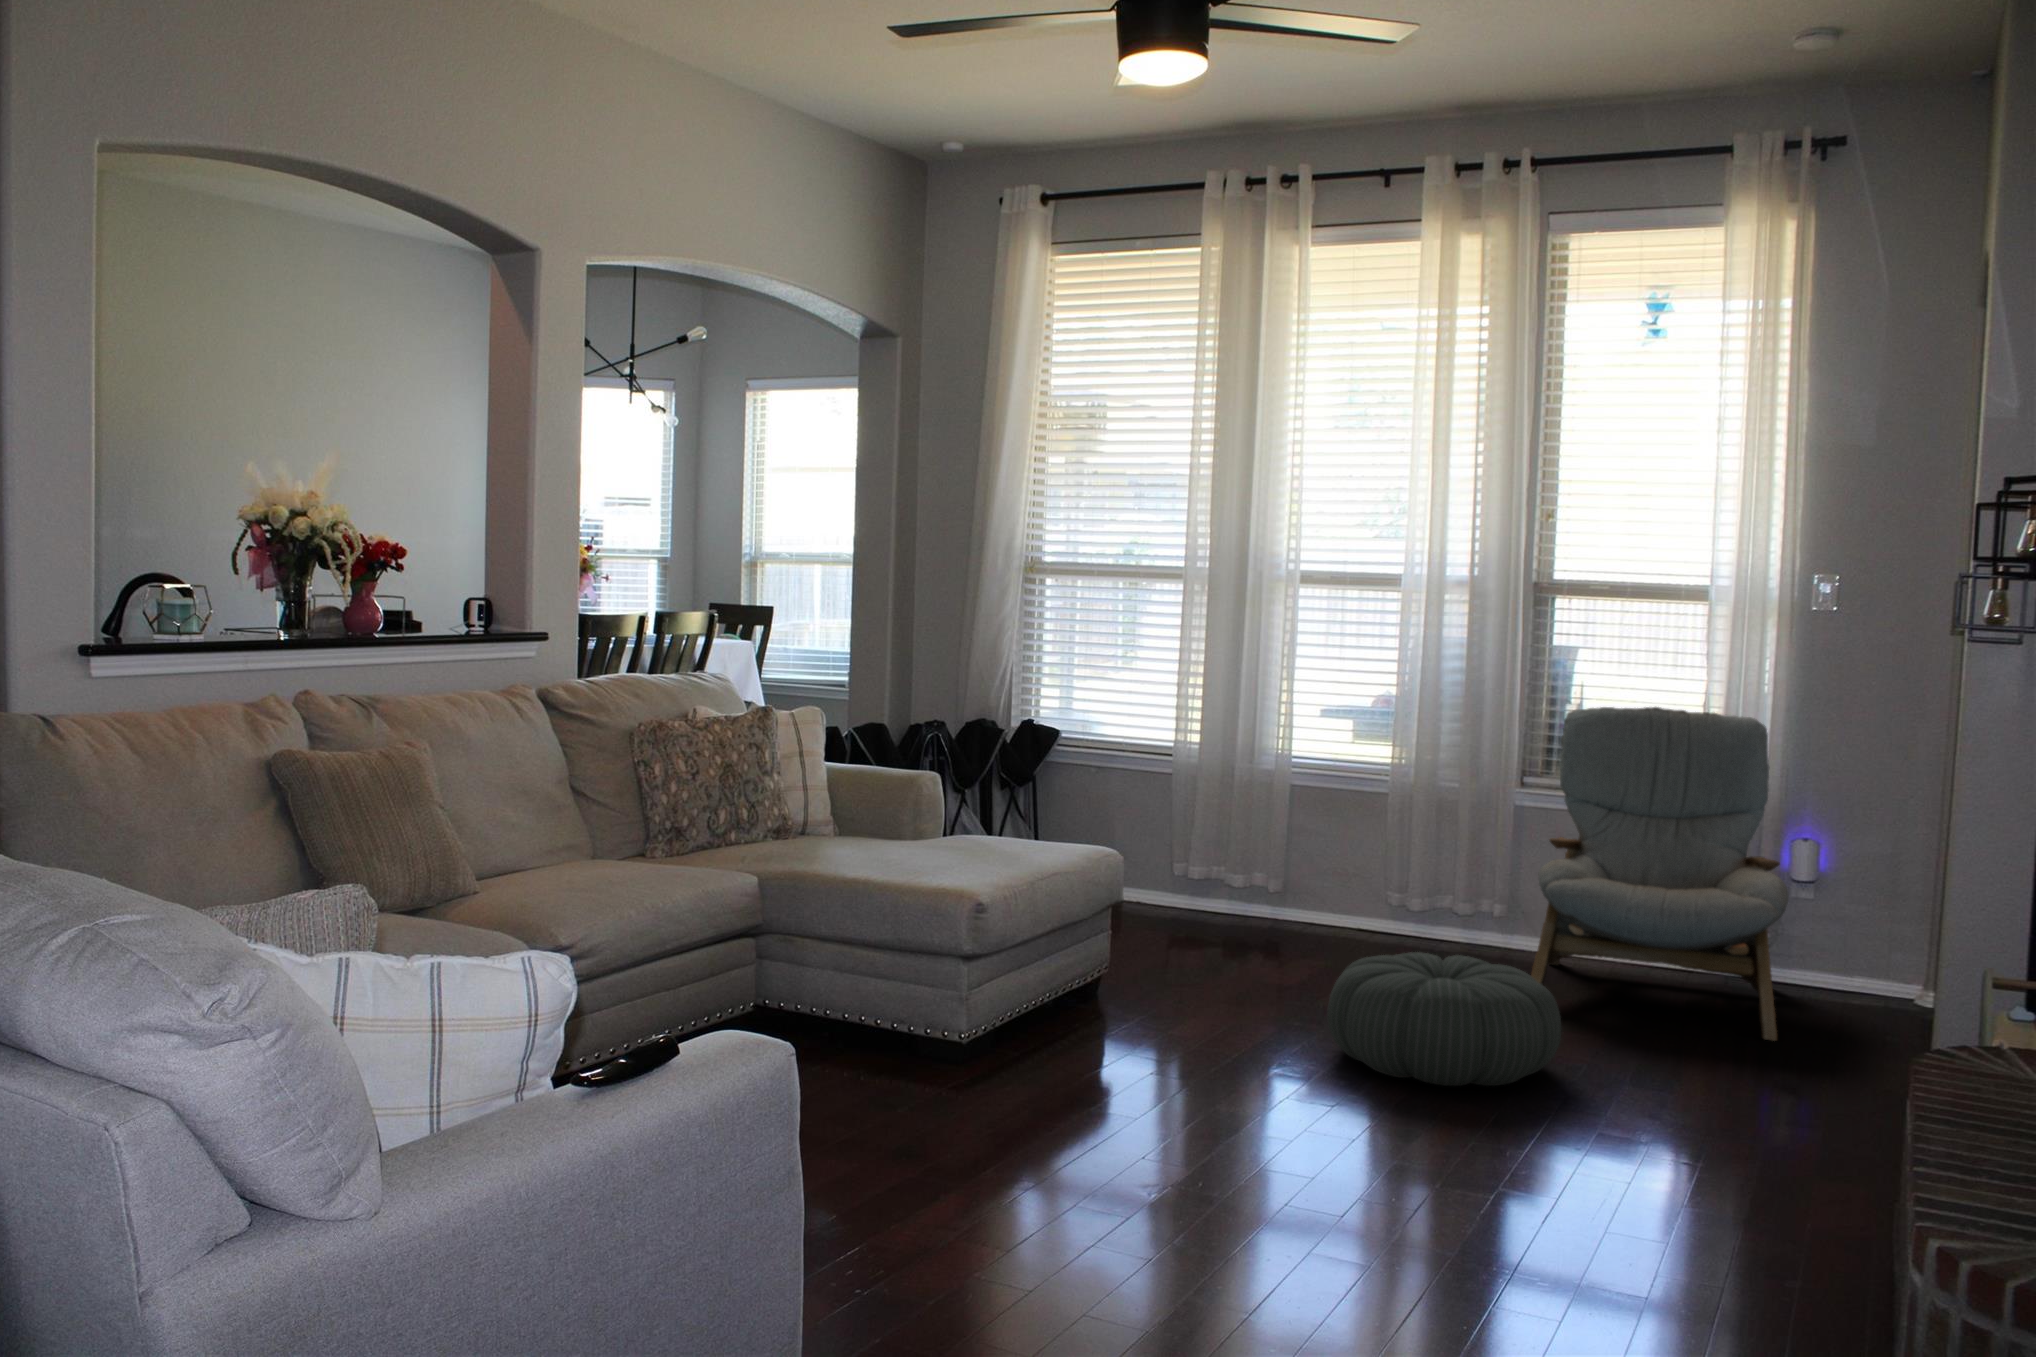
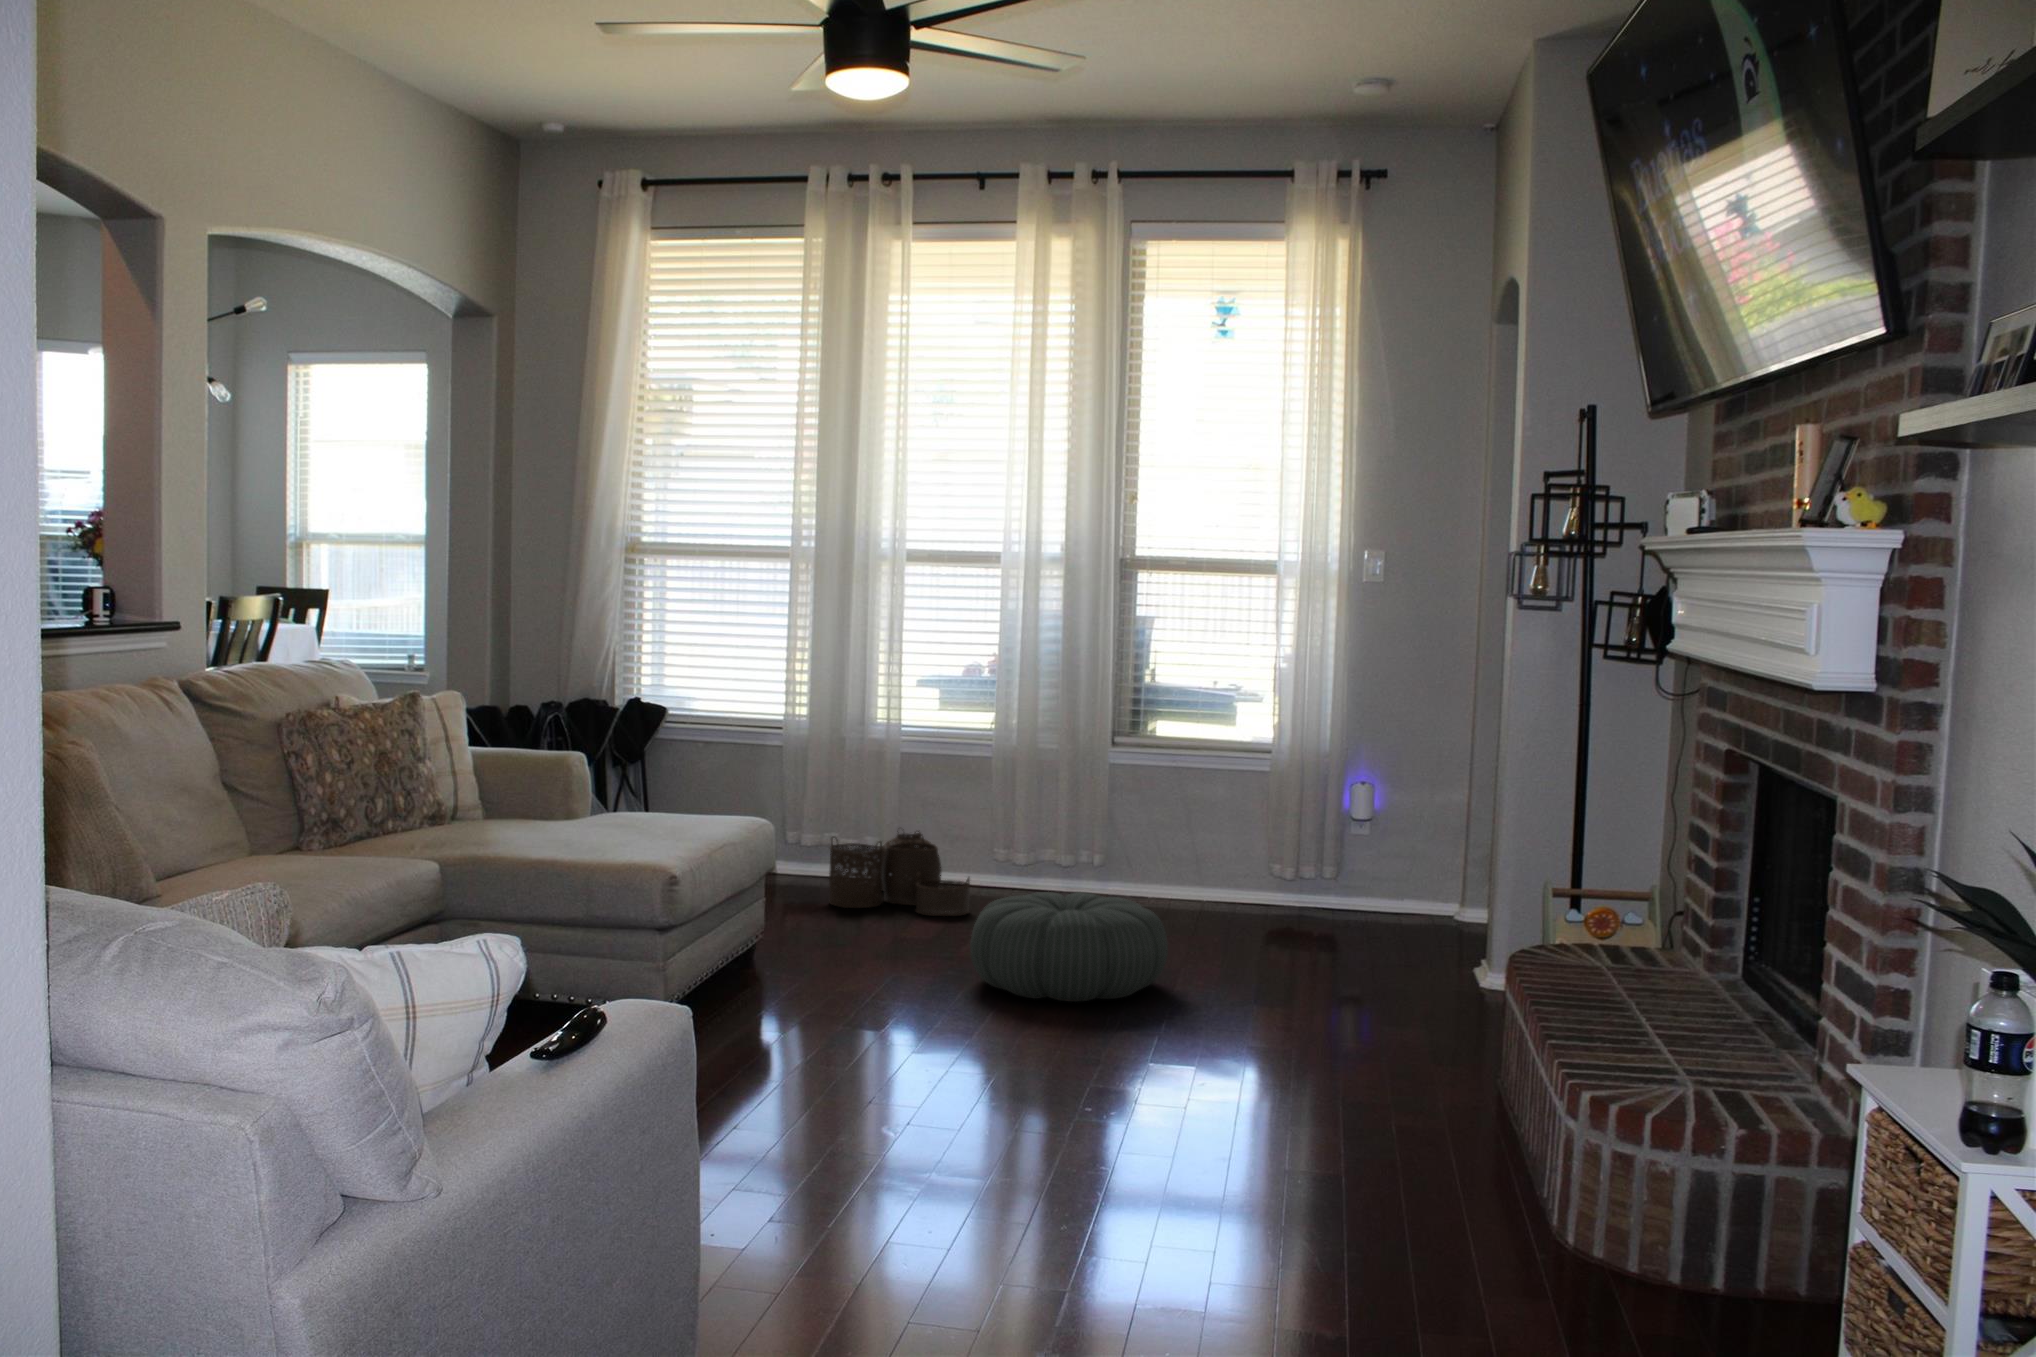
armchair: present [1531,707,1789,1041] -> none [1127,670,1341,951]
woven basket: none [1202,863,1352,964] -> present [829,831,970,916]

